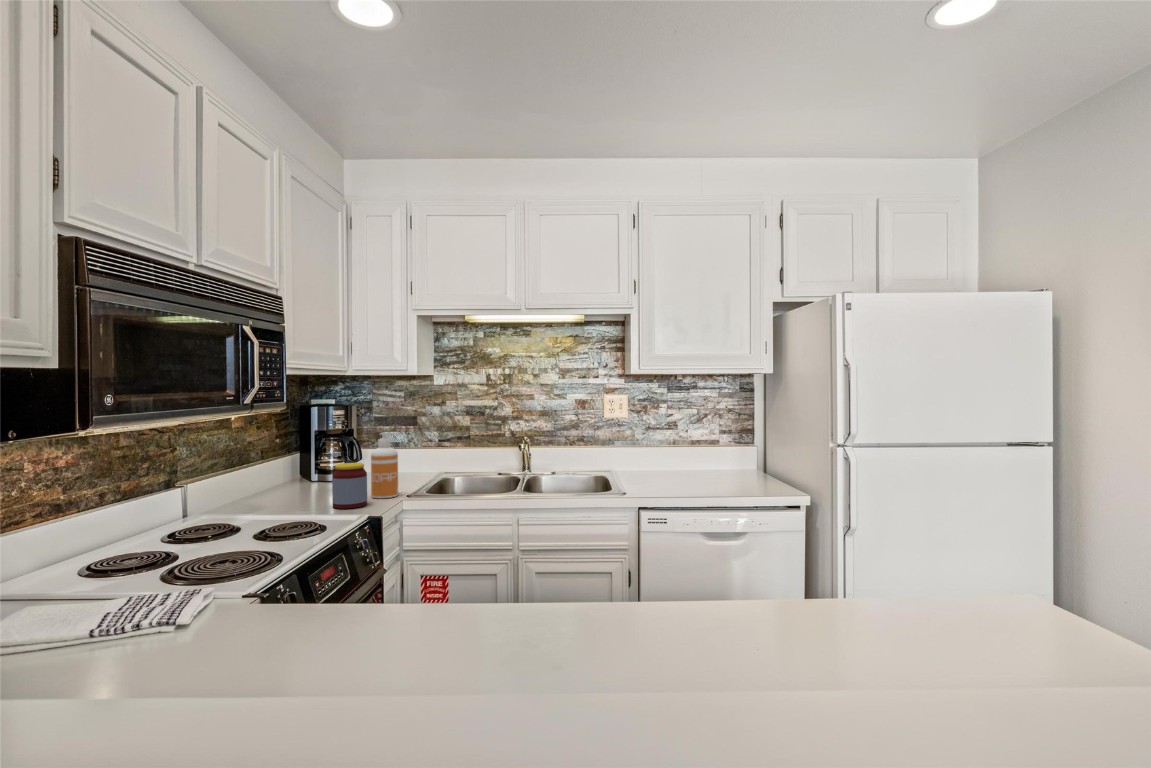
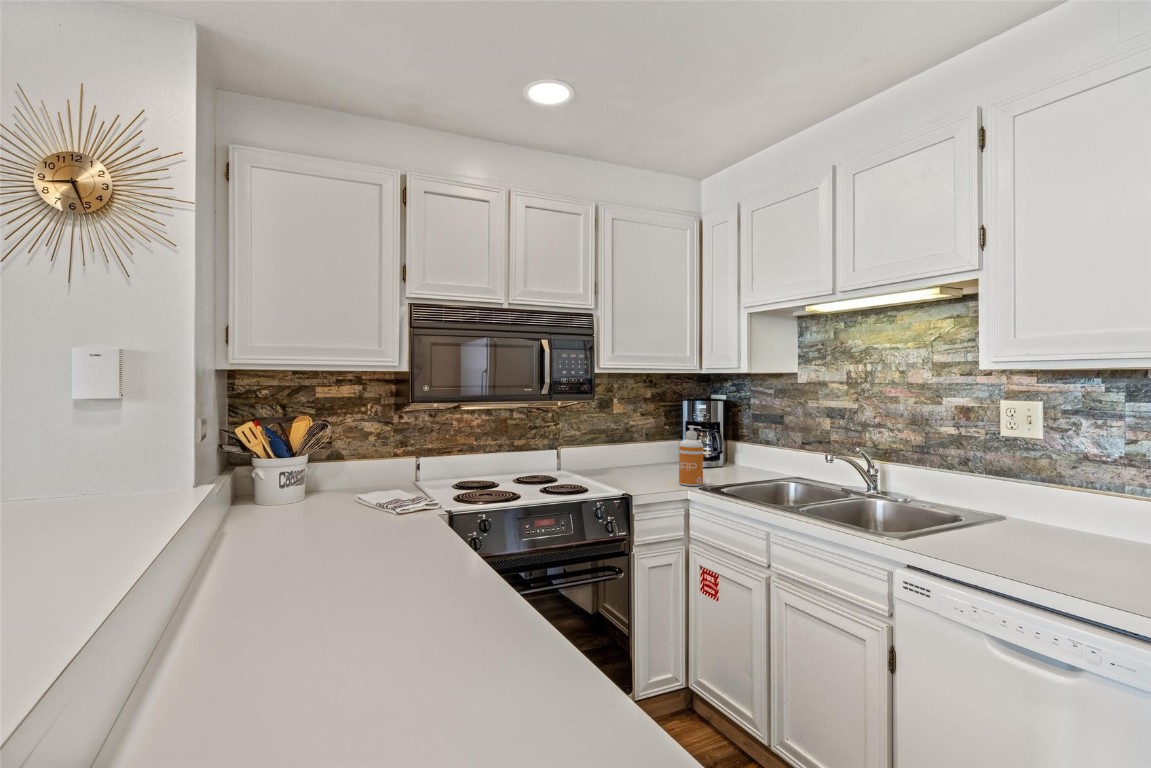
jar: present [332,463,367,509] -> none [634,448,661,486]

